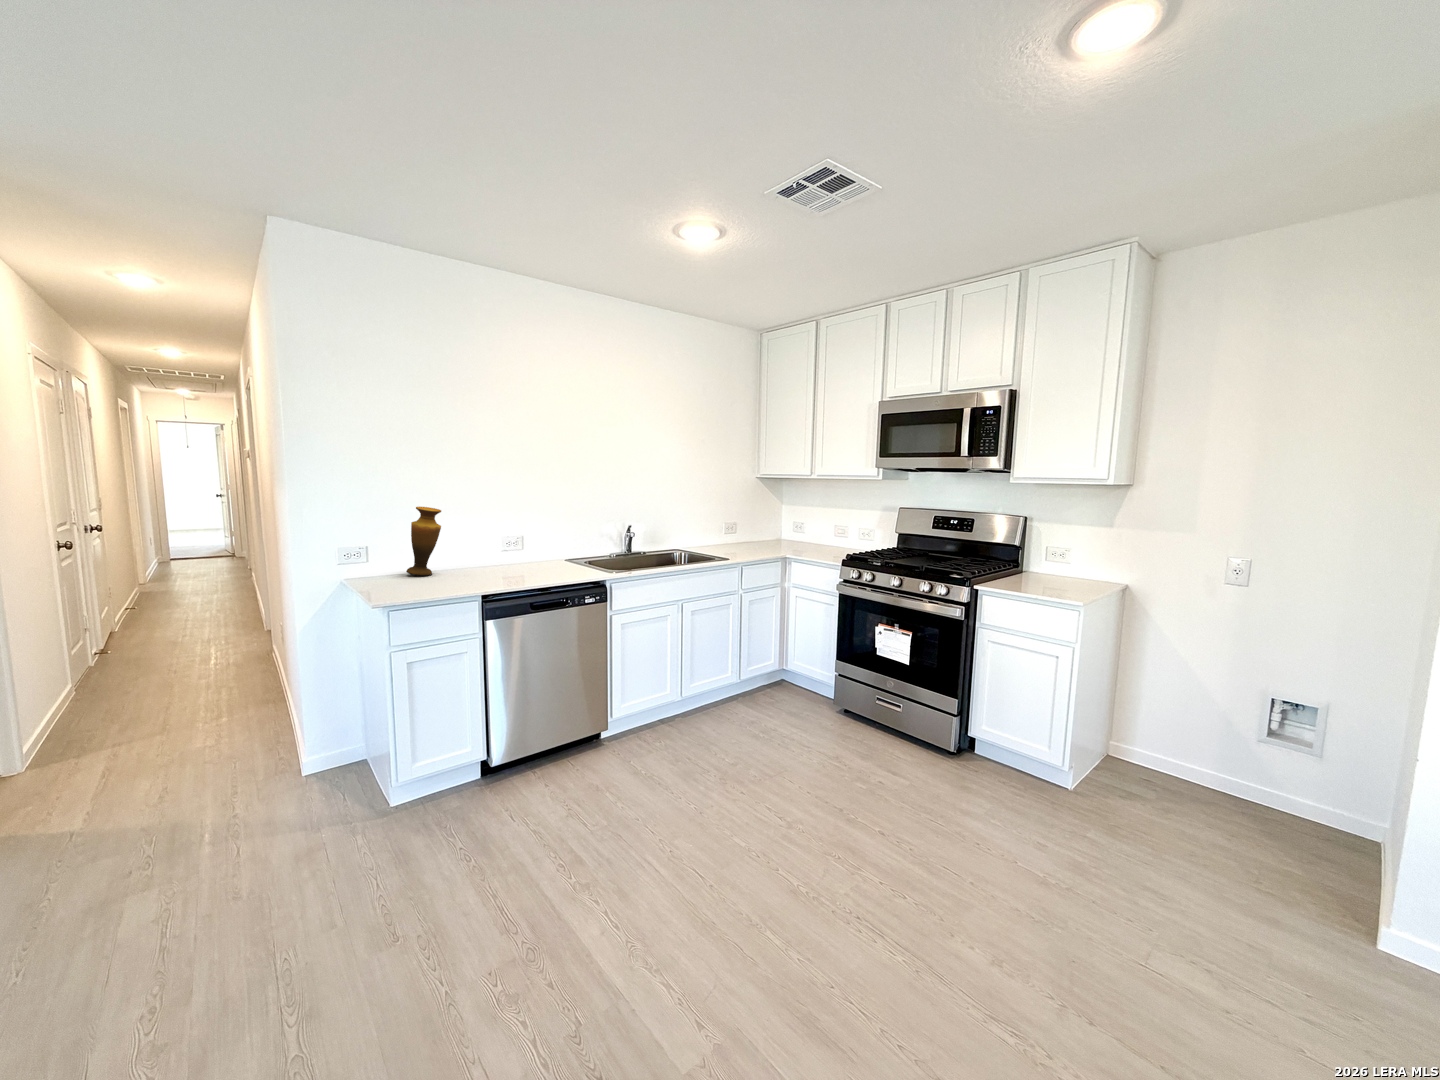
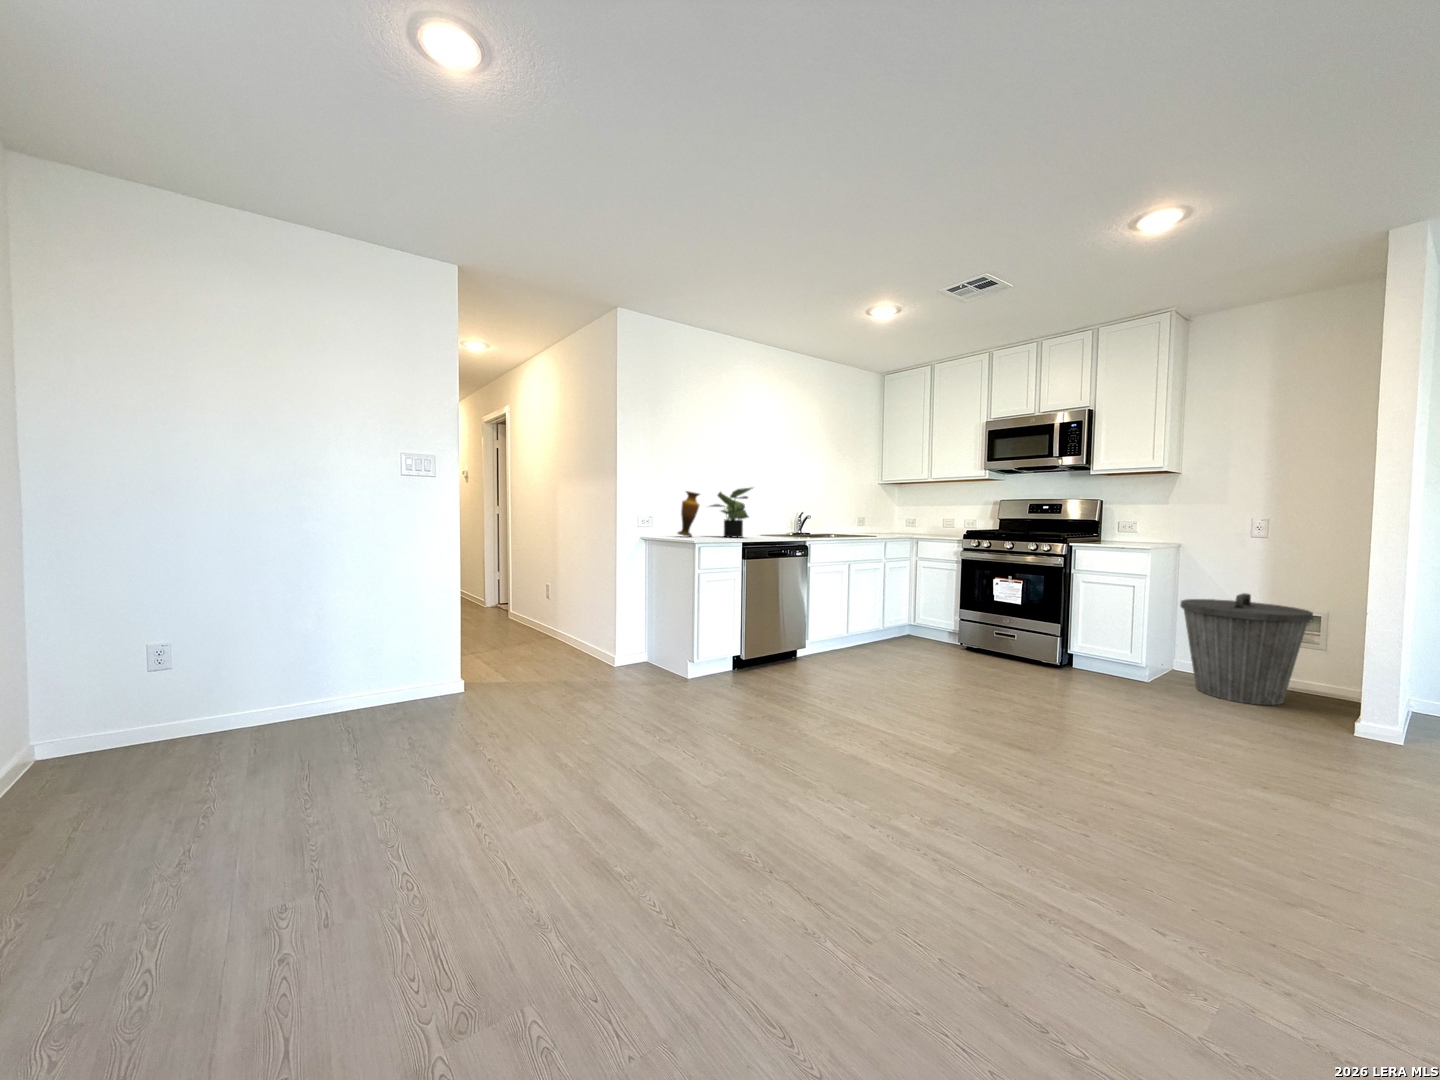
potted plant: none [464,499,533,572] -> present [711,488,753,538]
trash can: none [1120,669,1309,846] -> present [1180,593,1313,705]

